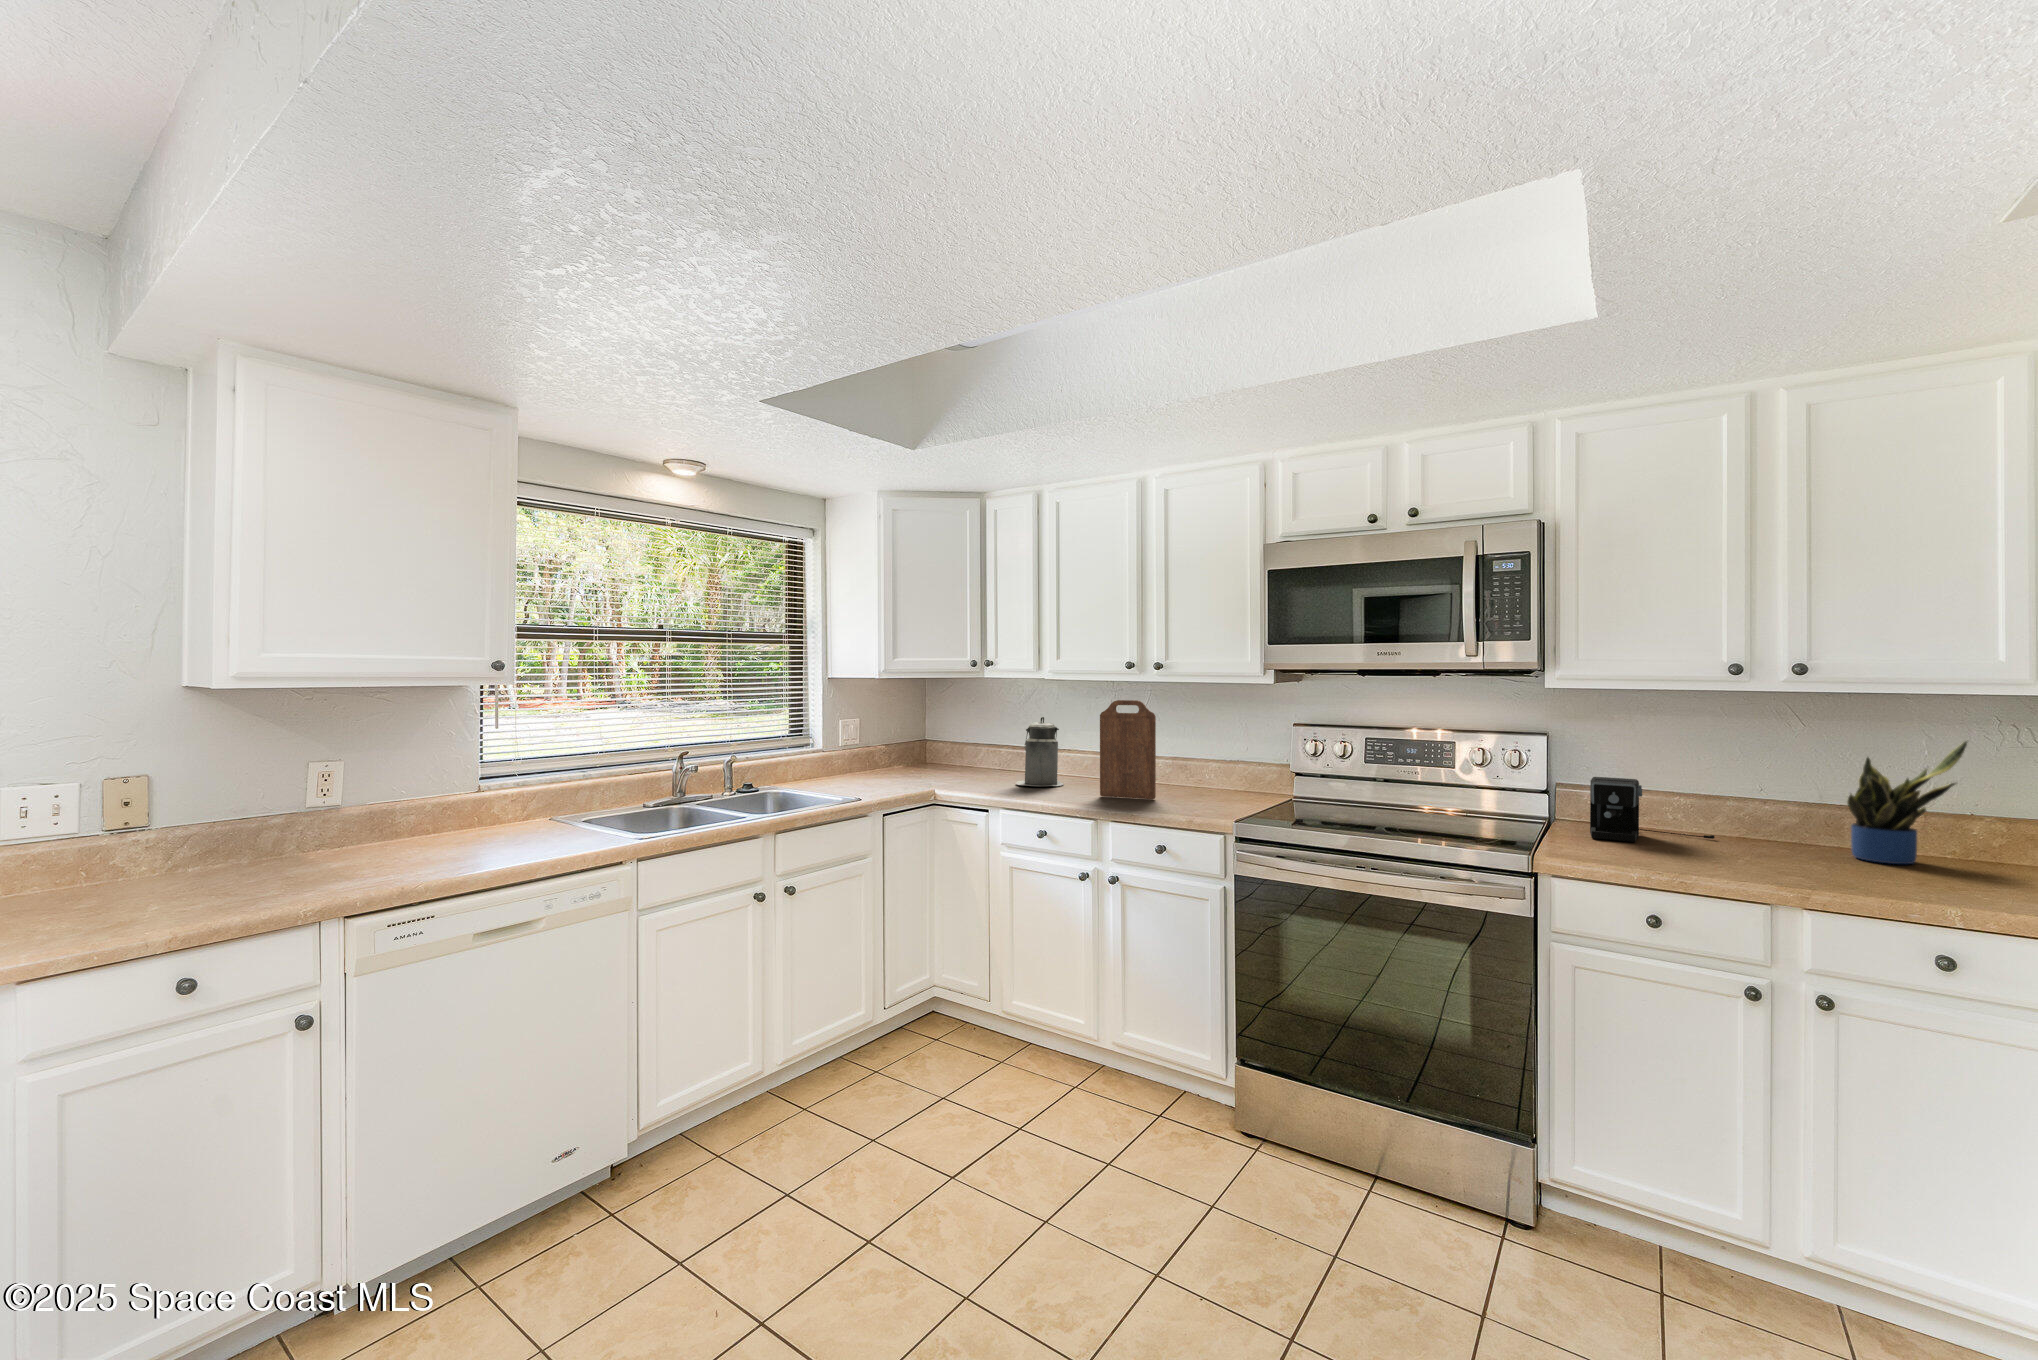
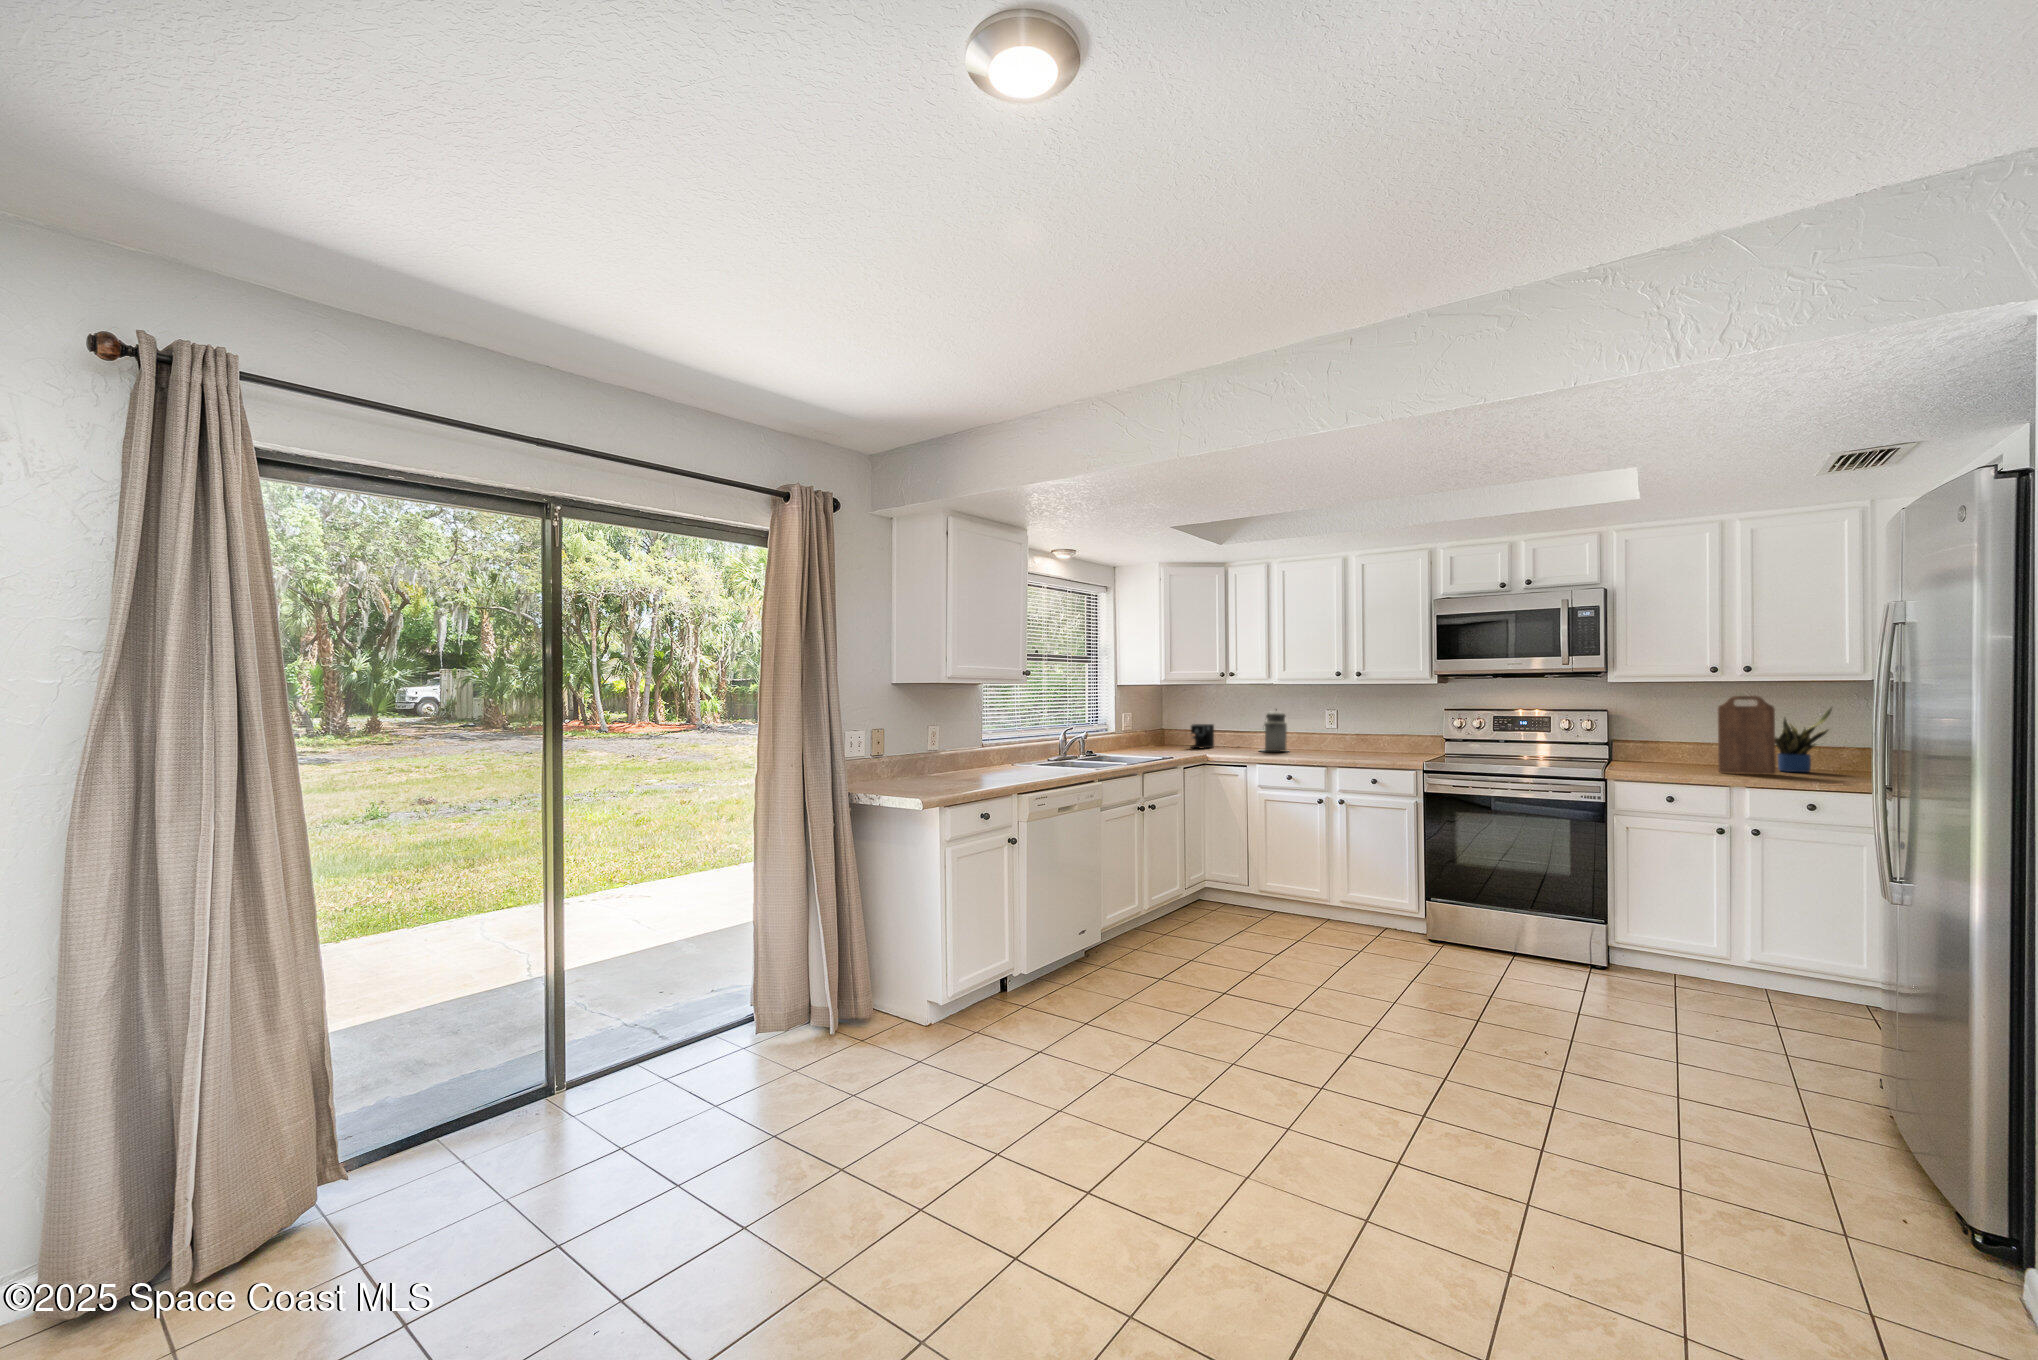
cutting board: present [1100,700,1156,799] -> present [1718,696,1776,774]
coffee maker: present [1590,777,1715,842] -> present [1191,724,1214,749]

